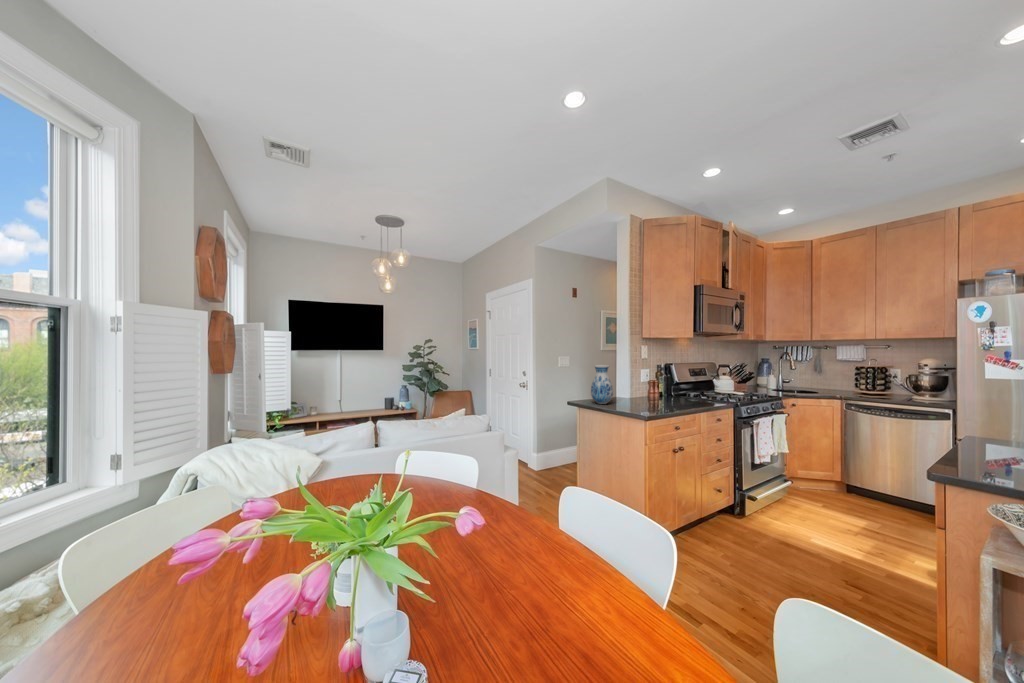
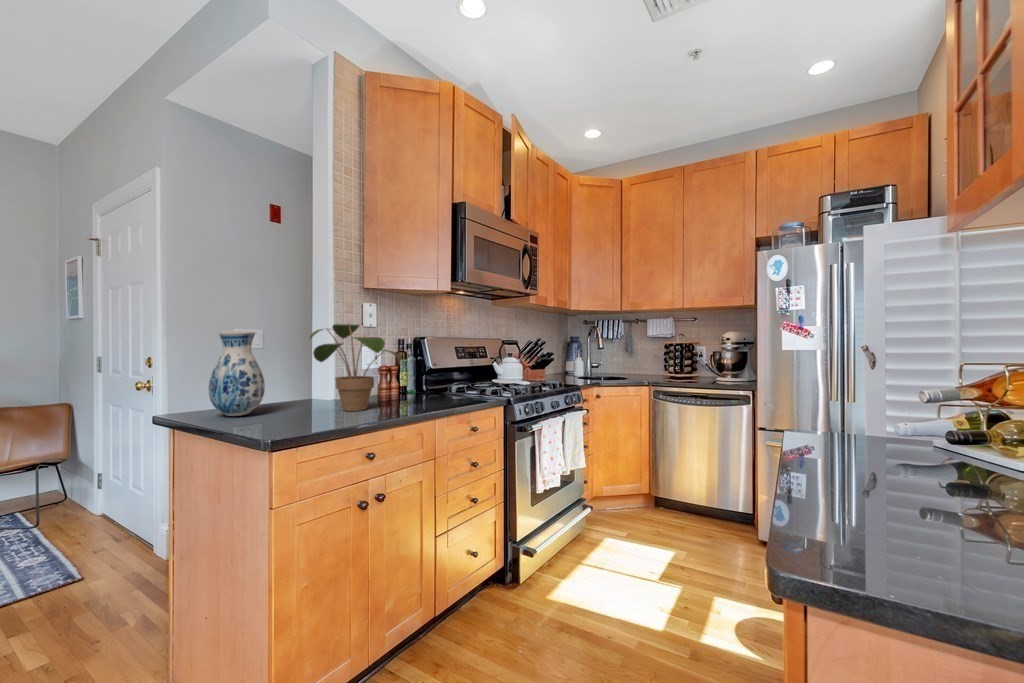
potted plant: none [631,360,679,405] -> present [310,324,403,411]

